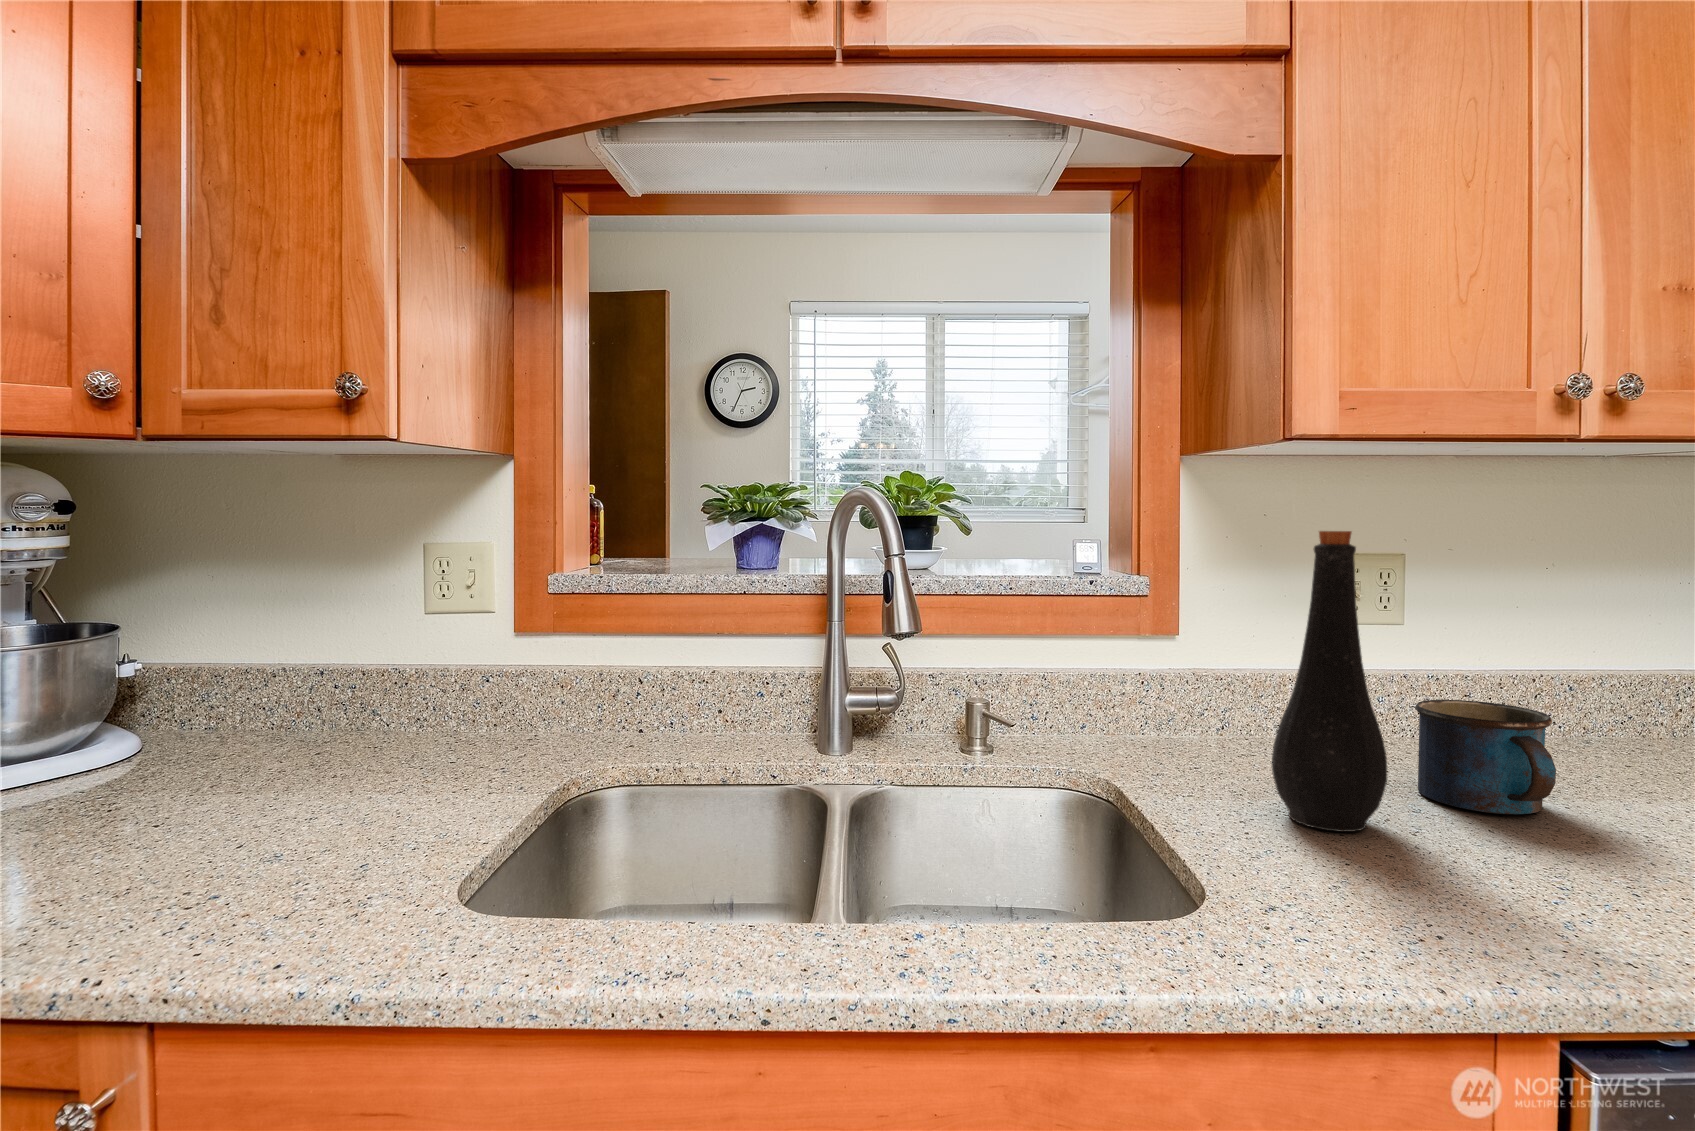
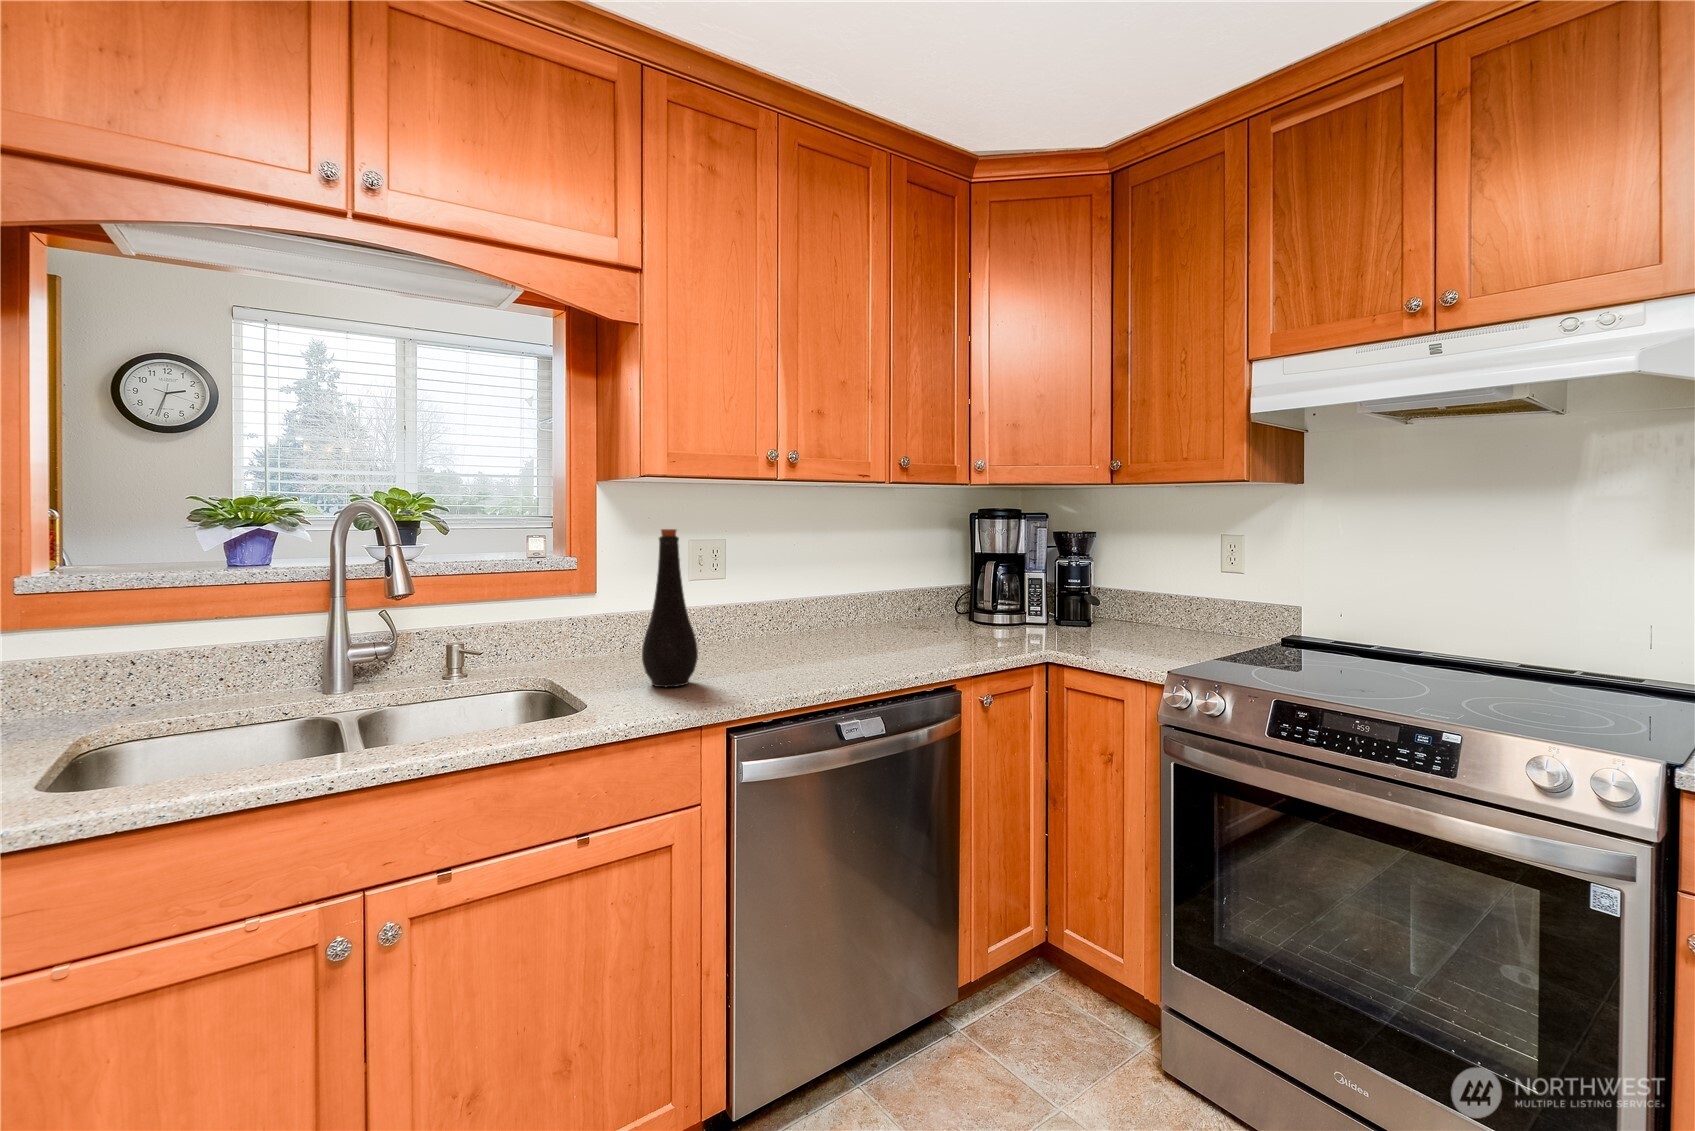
mug: present [1415,700,1556,814] -> none [716,617,774,670]

